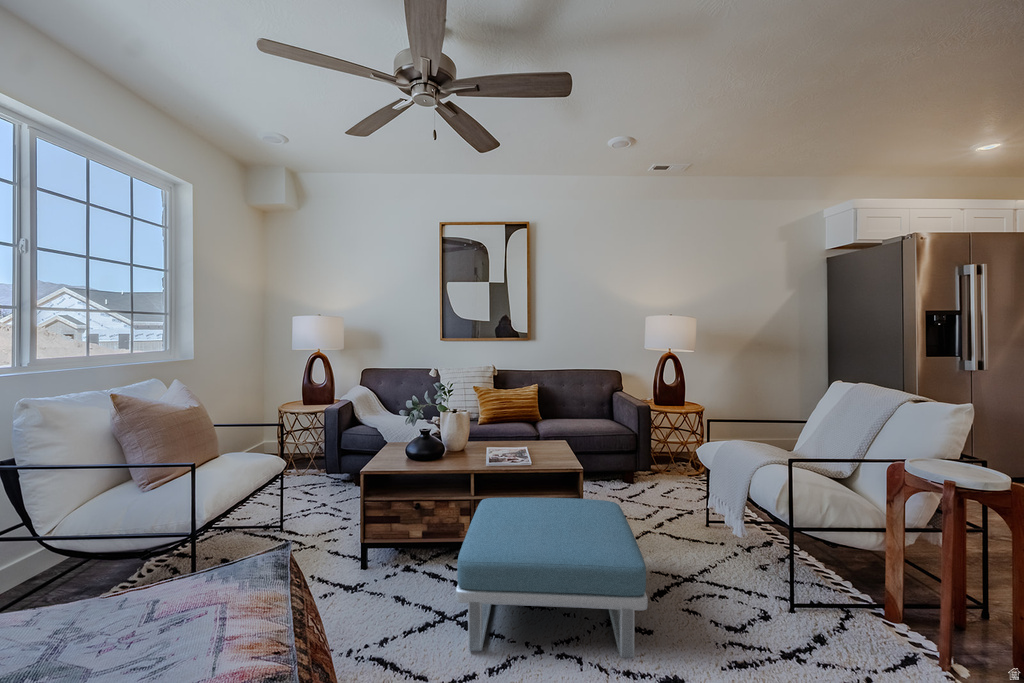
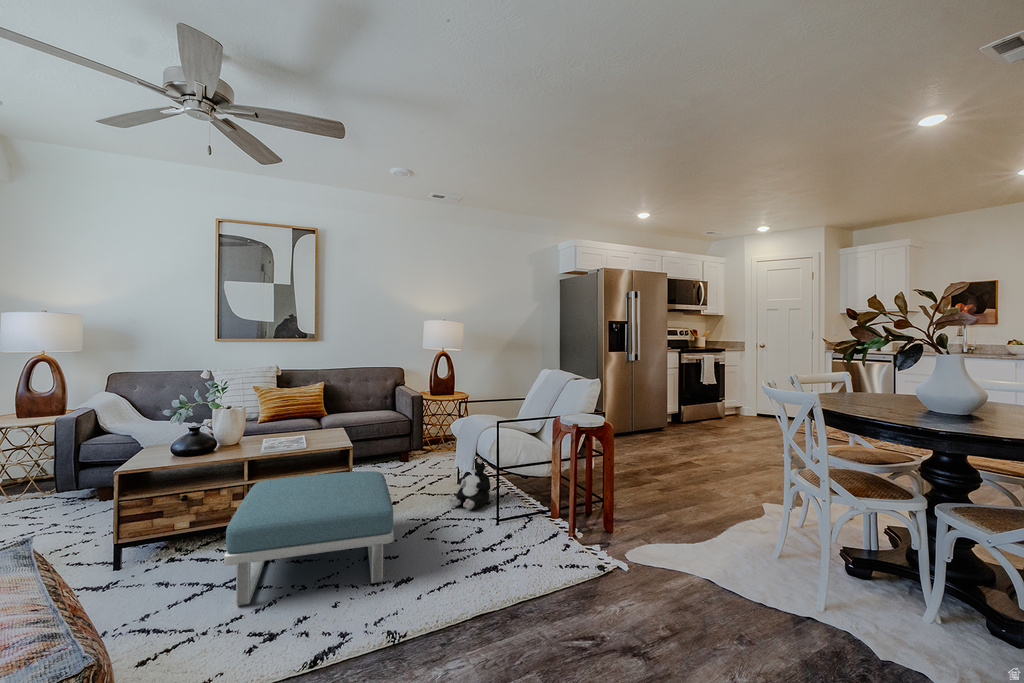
plush toy: none [700,491,759,564] -> present [449,458,491,509]

